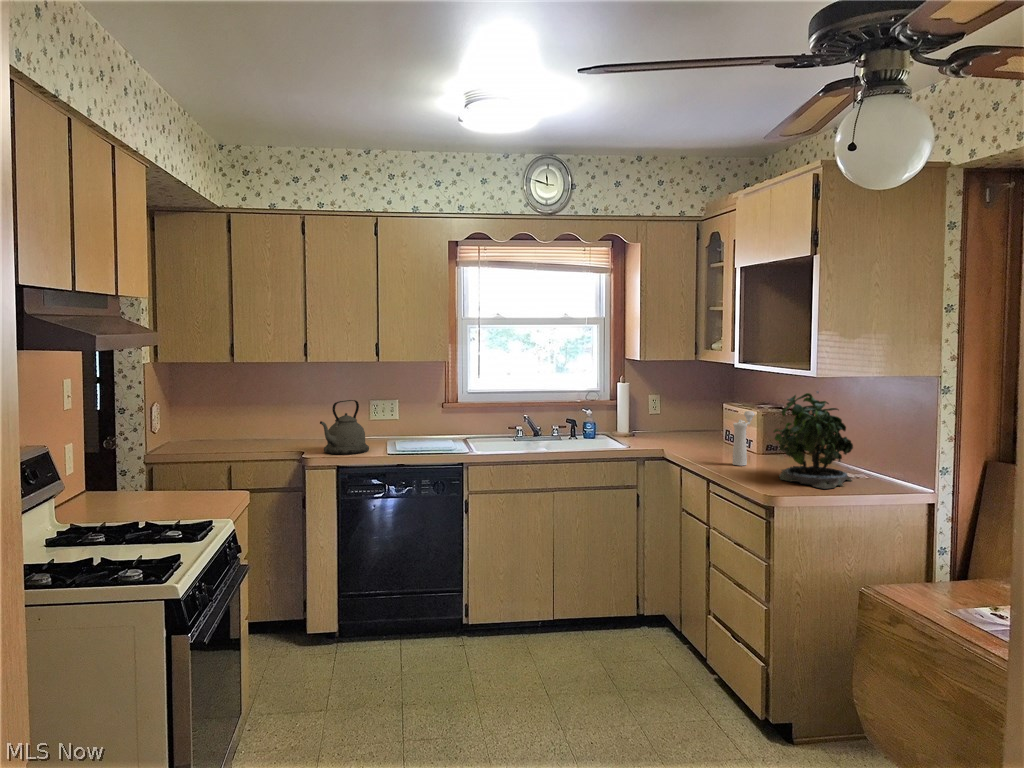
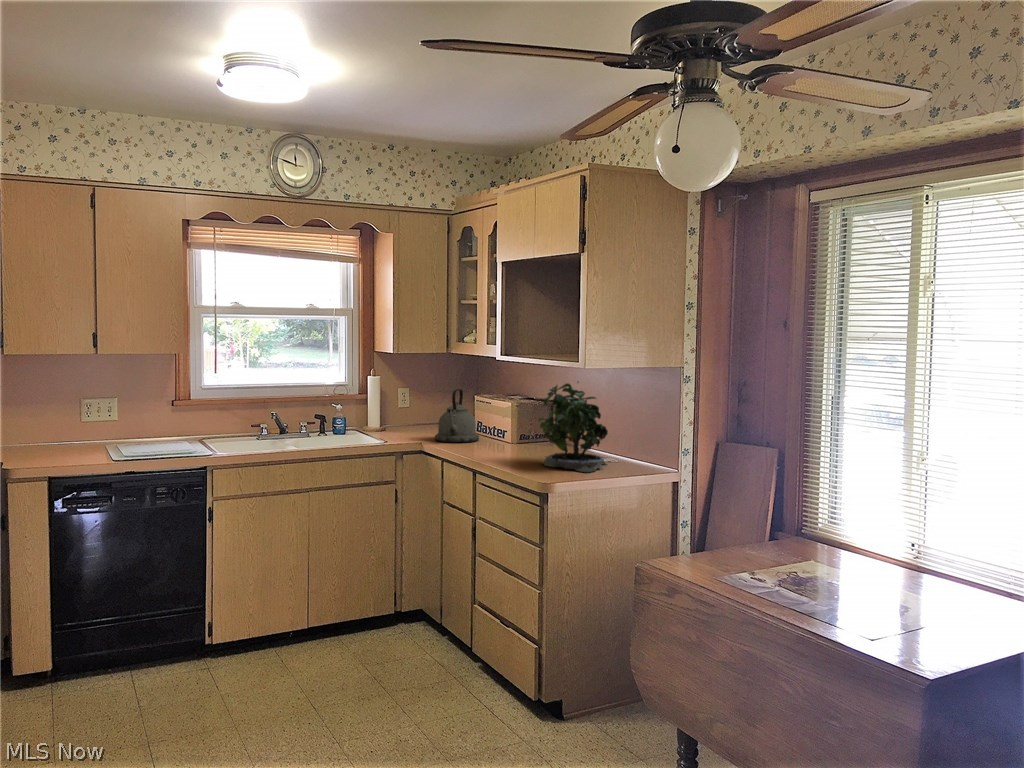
kettle: present [320,400,369,454] -> present [435,389,479,443]
pepper mill: present [733,411,755,466] -> none [495,403,514,455]

